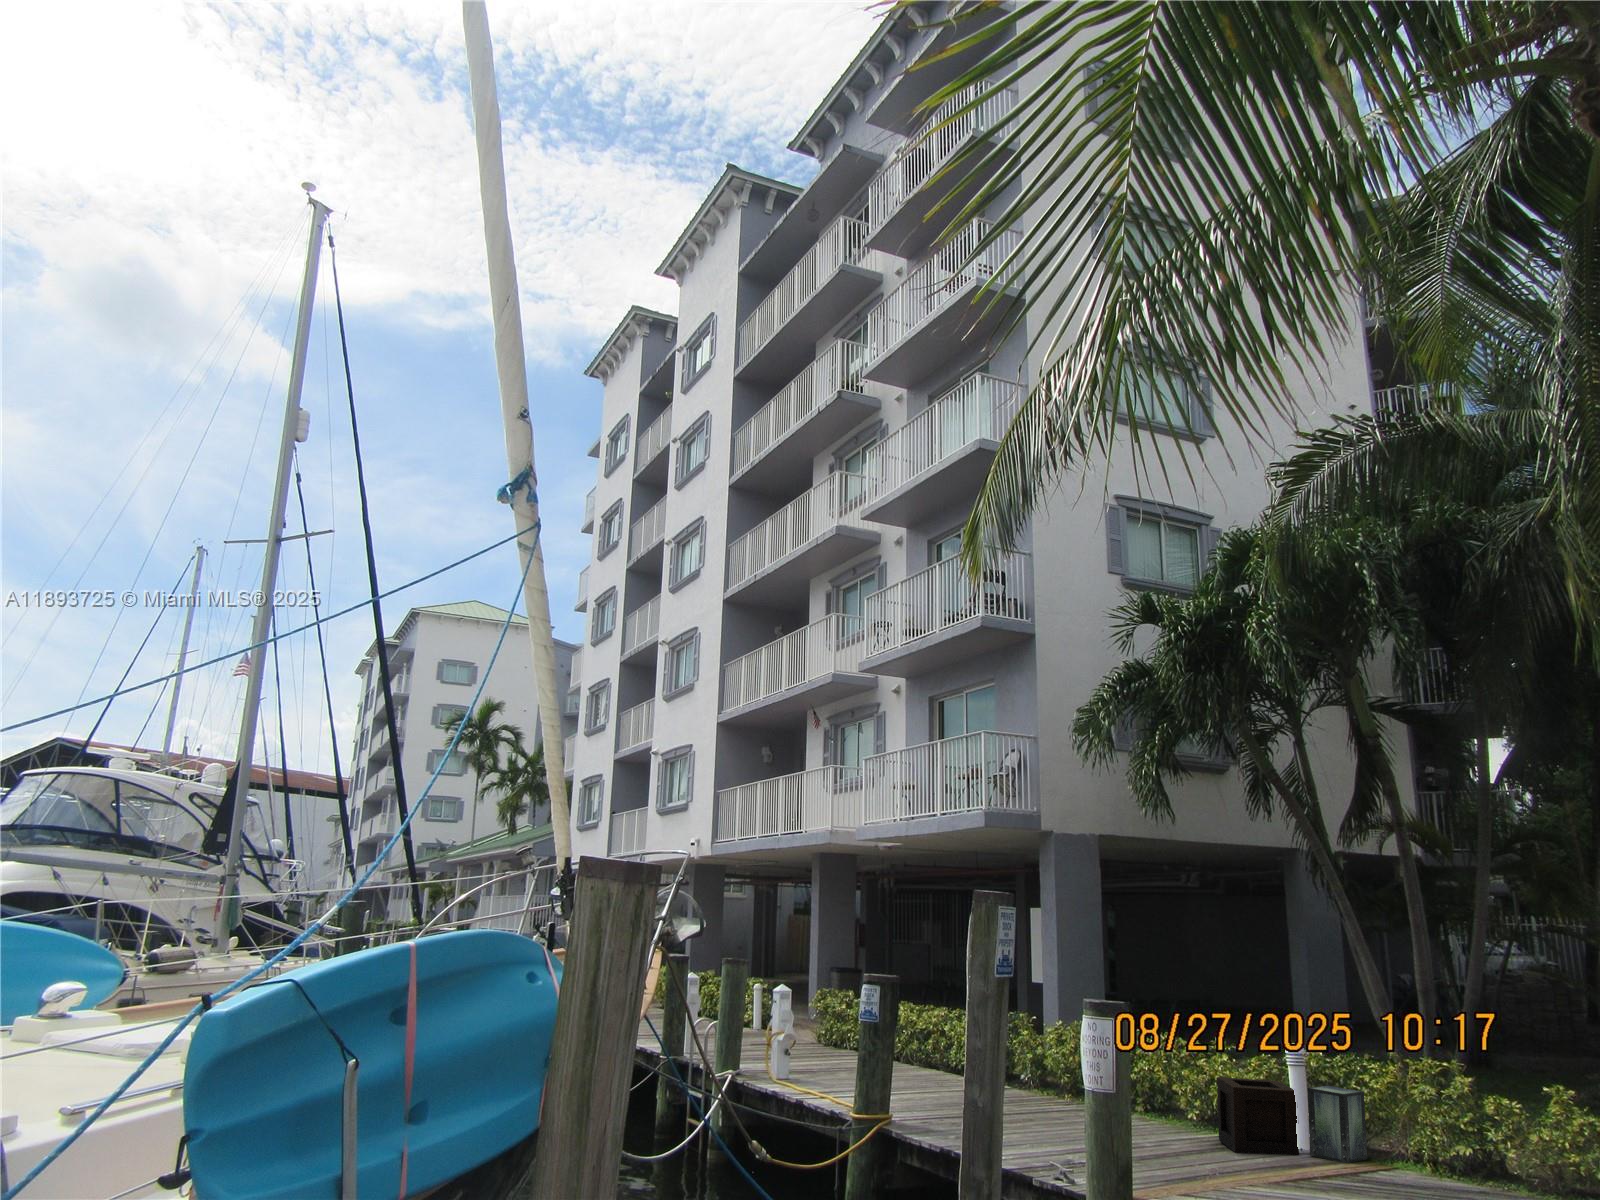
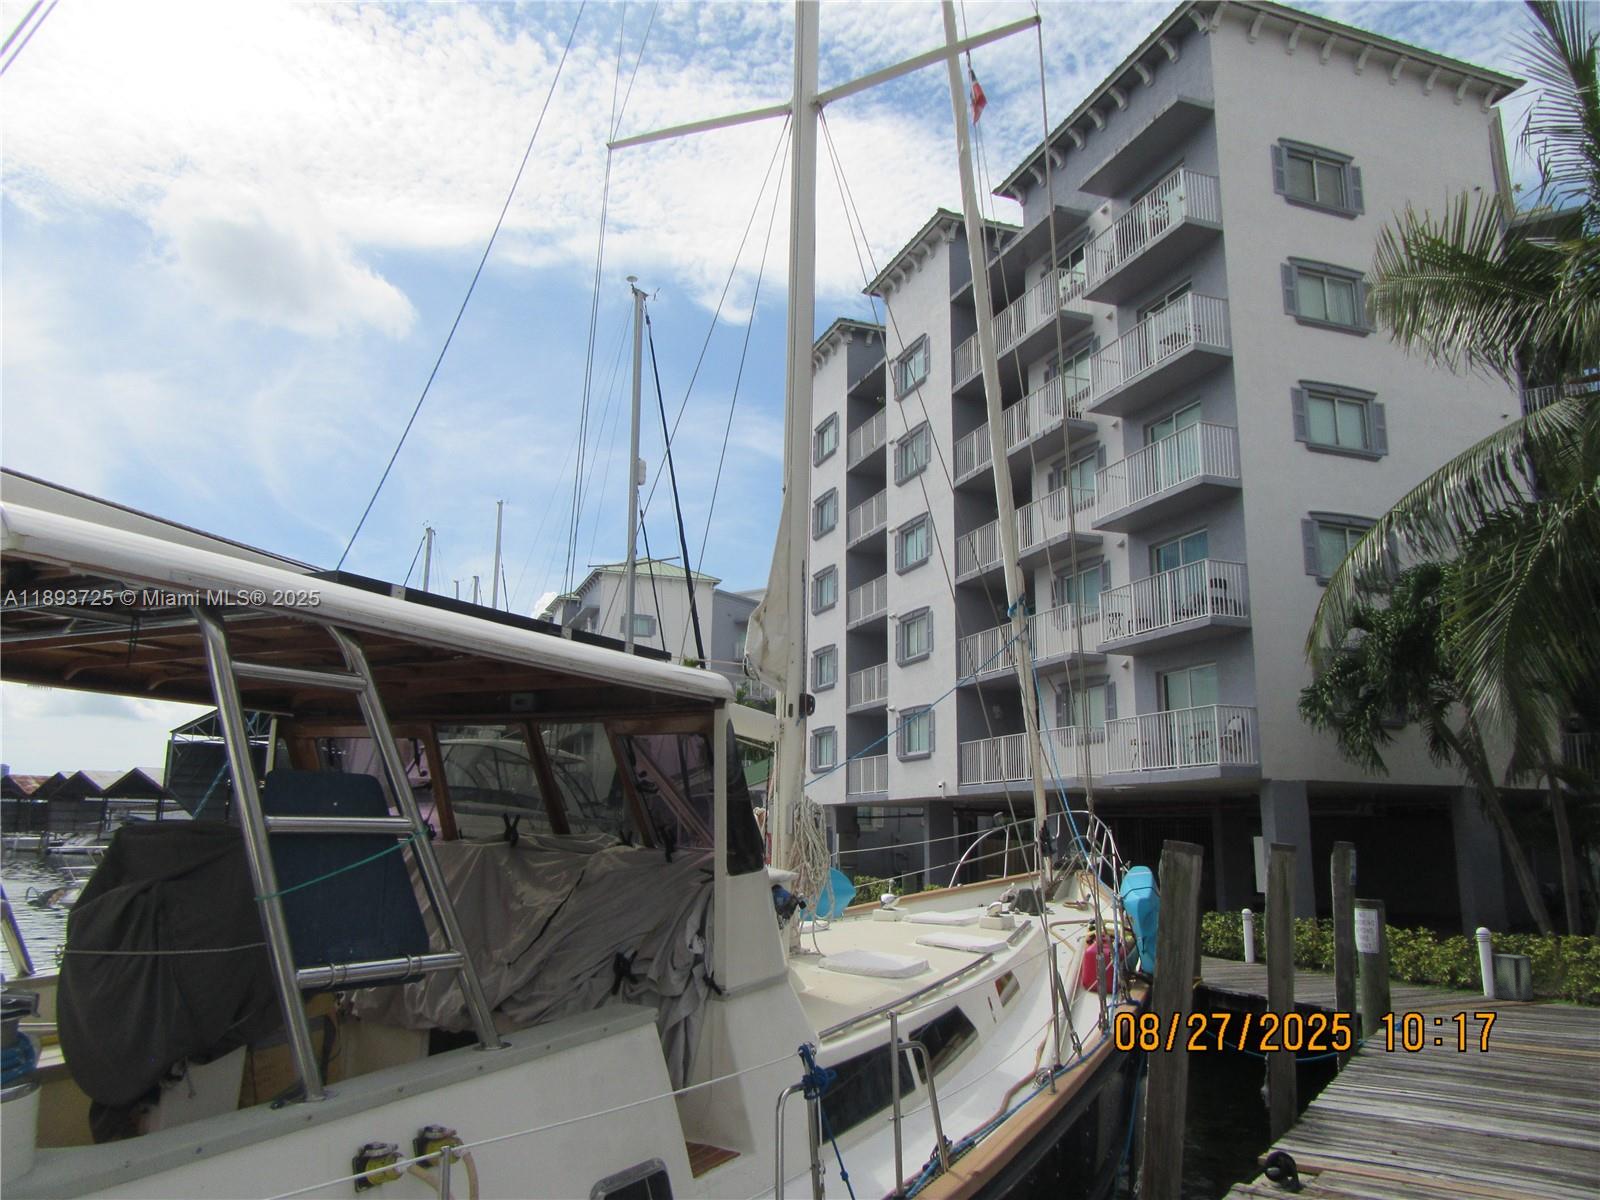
wooden crate: present [1217,1077,1299,1155] -> none [1427,950,1486,999]

